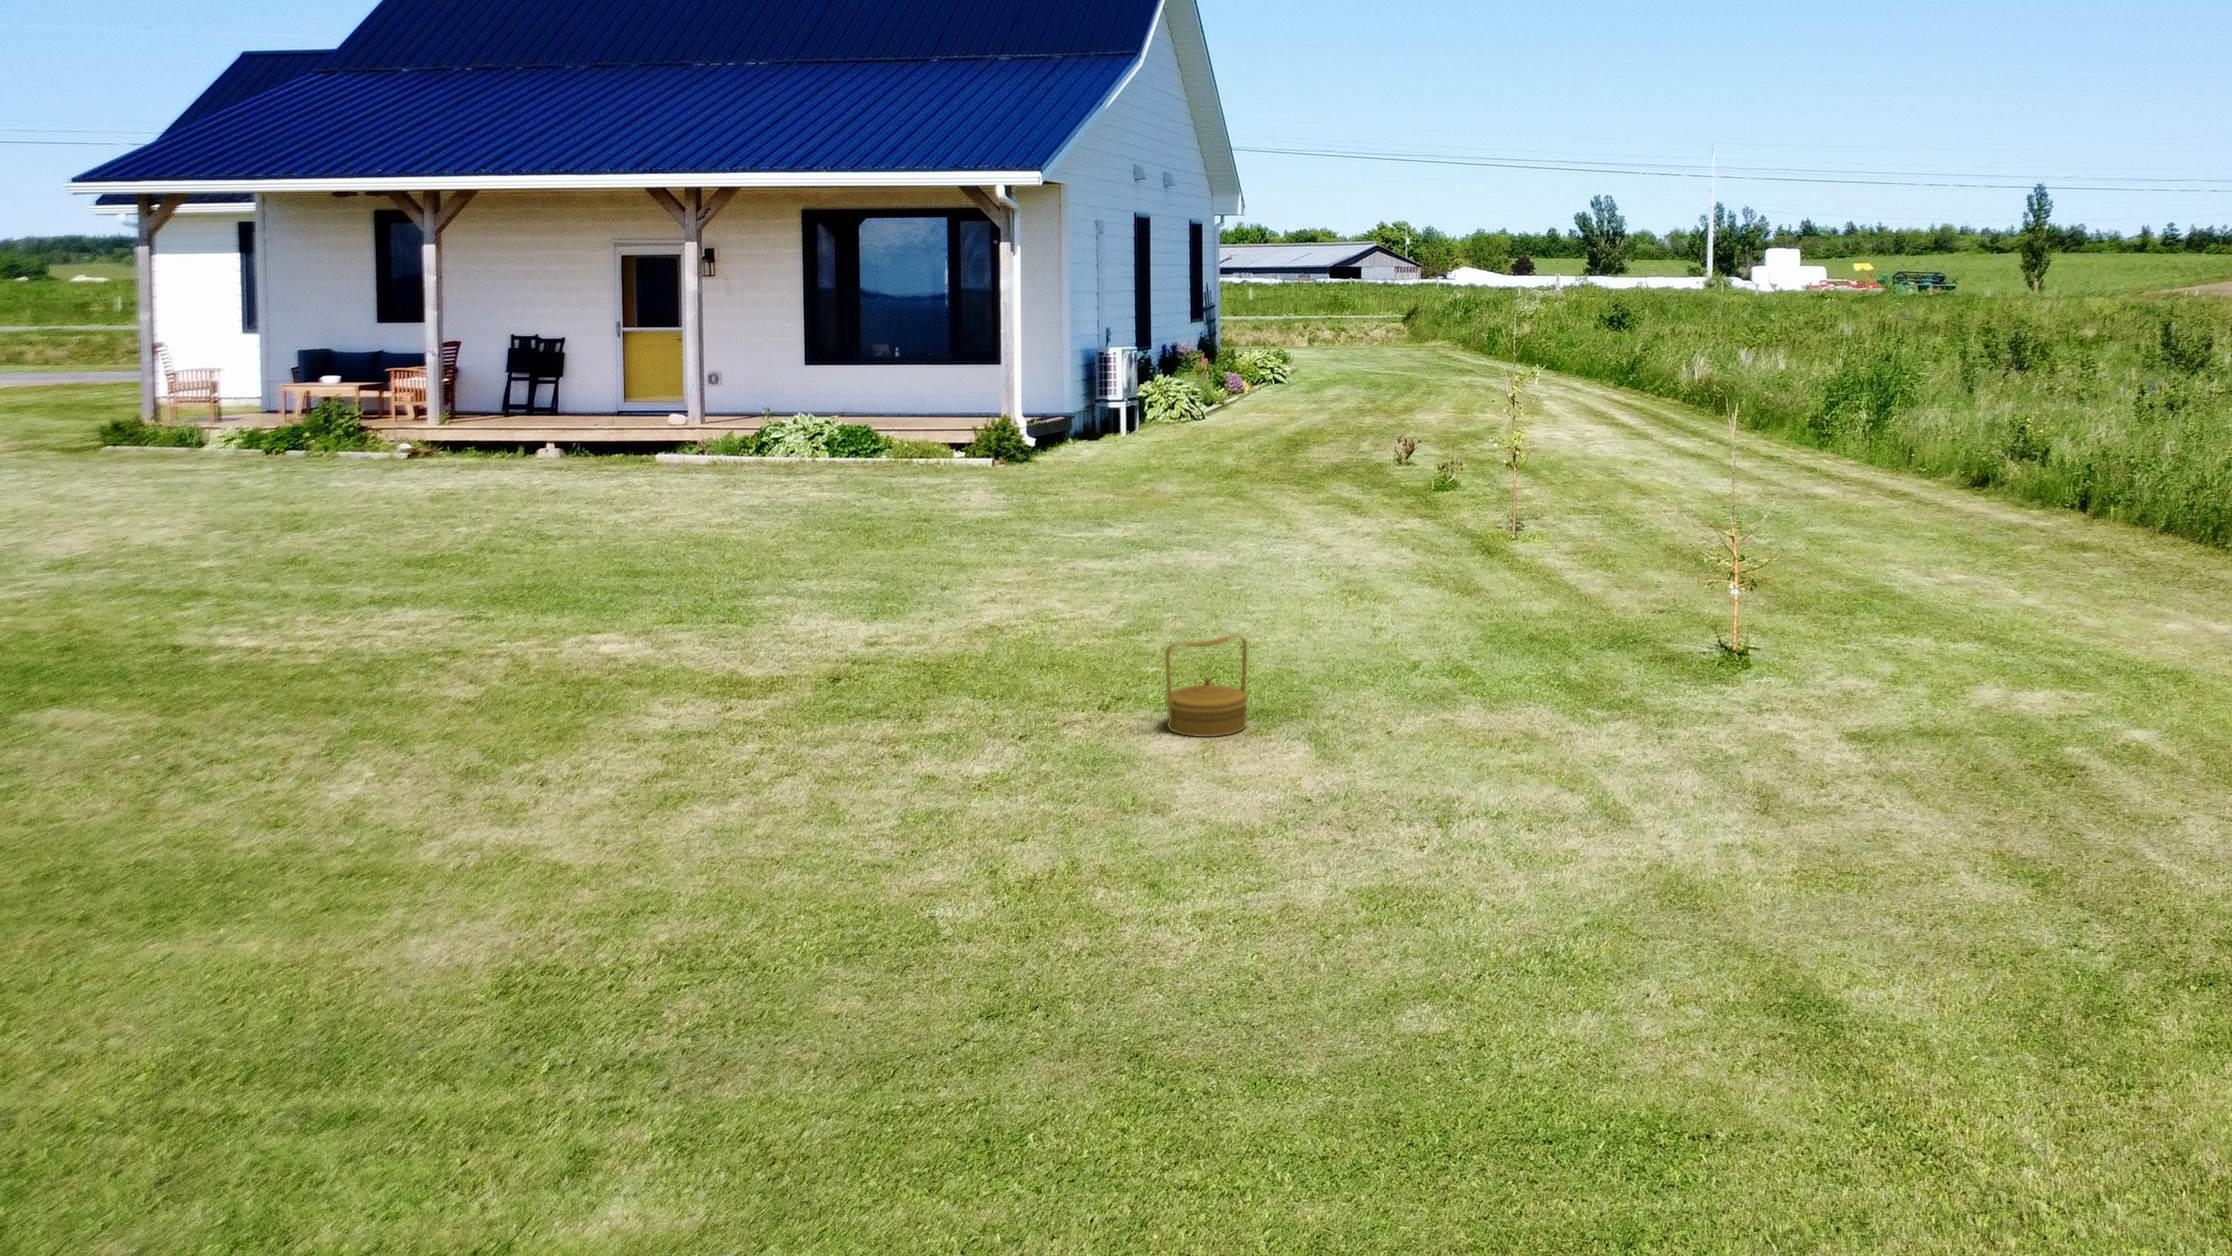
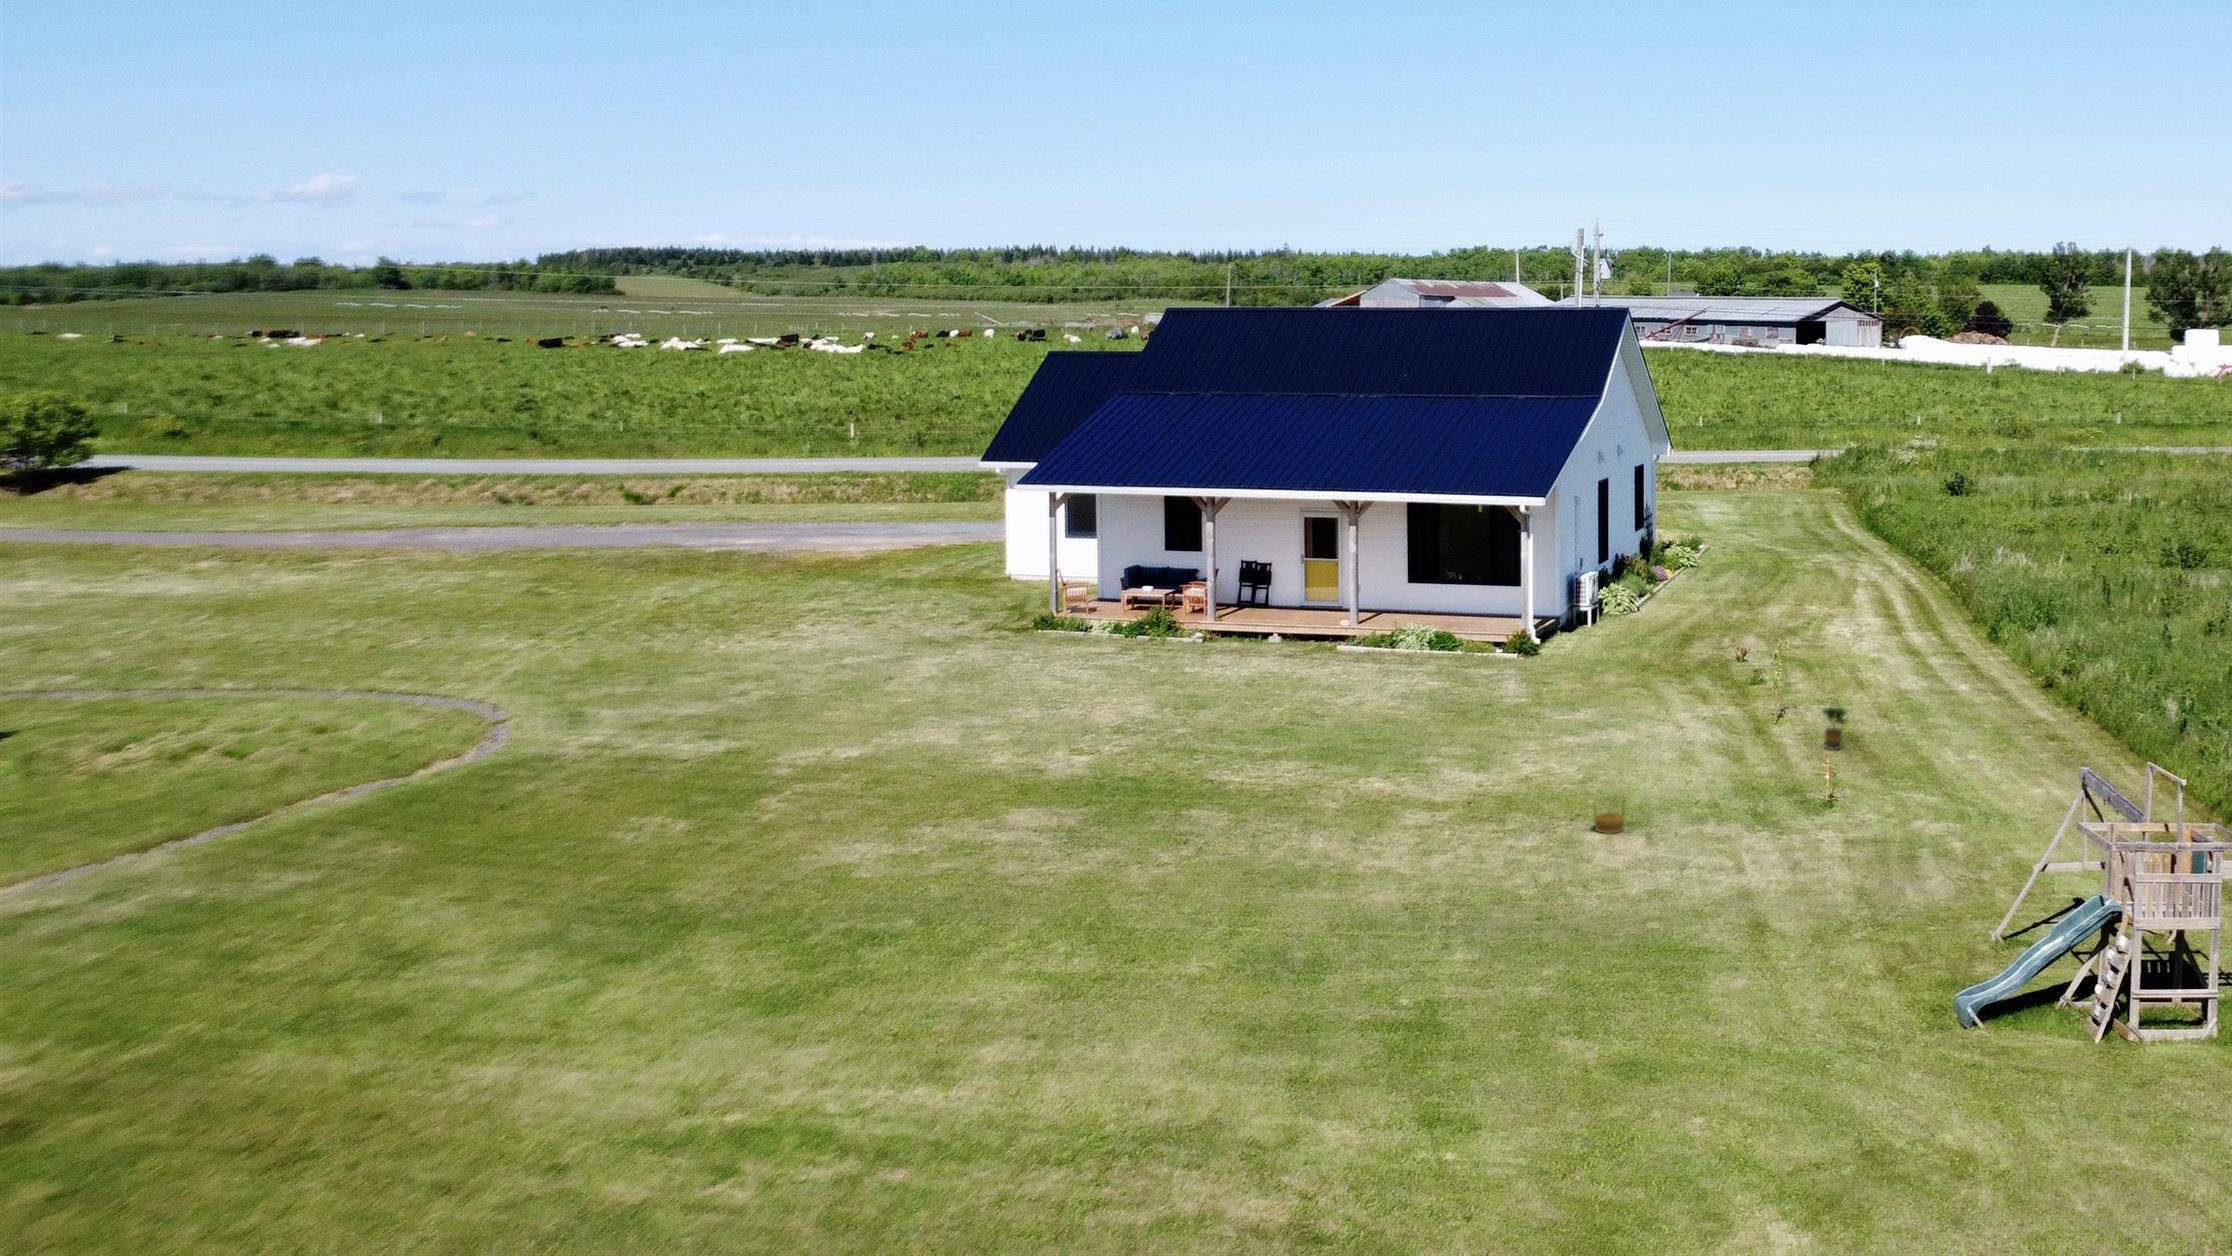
potted tree: none [1632,480,1692,570] -> present [1823,708,1848,750]

